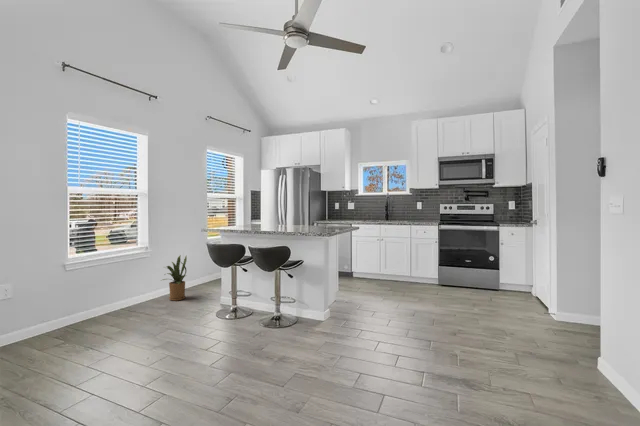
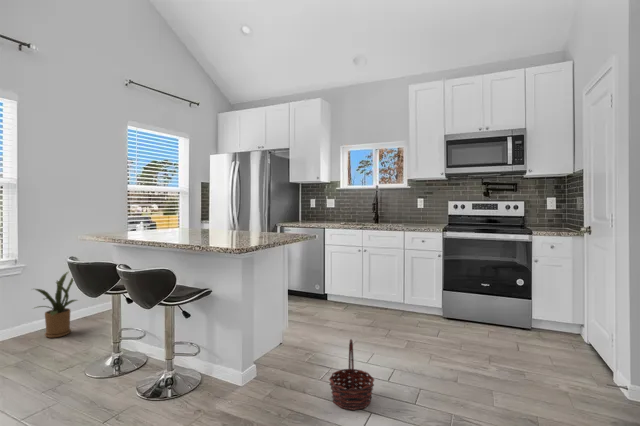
basket: none [385,288,413,328] -> present [329,340,374,410]

